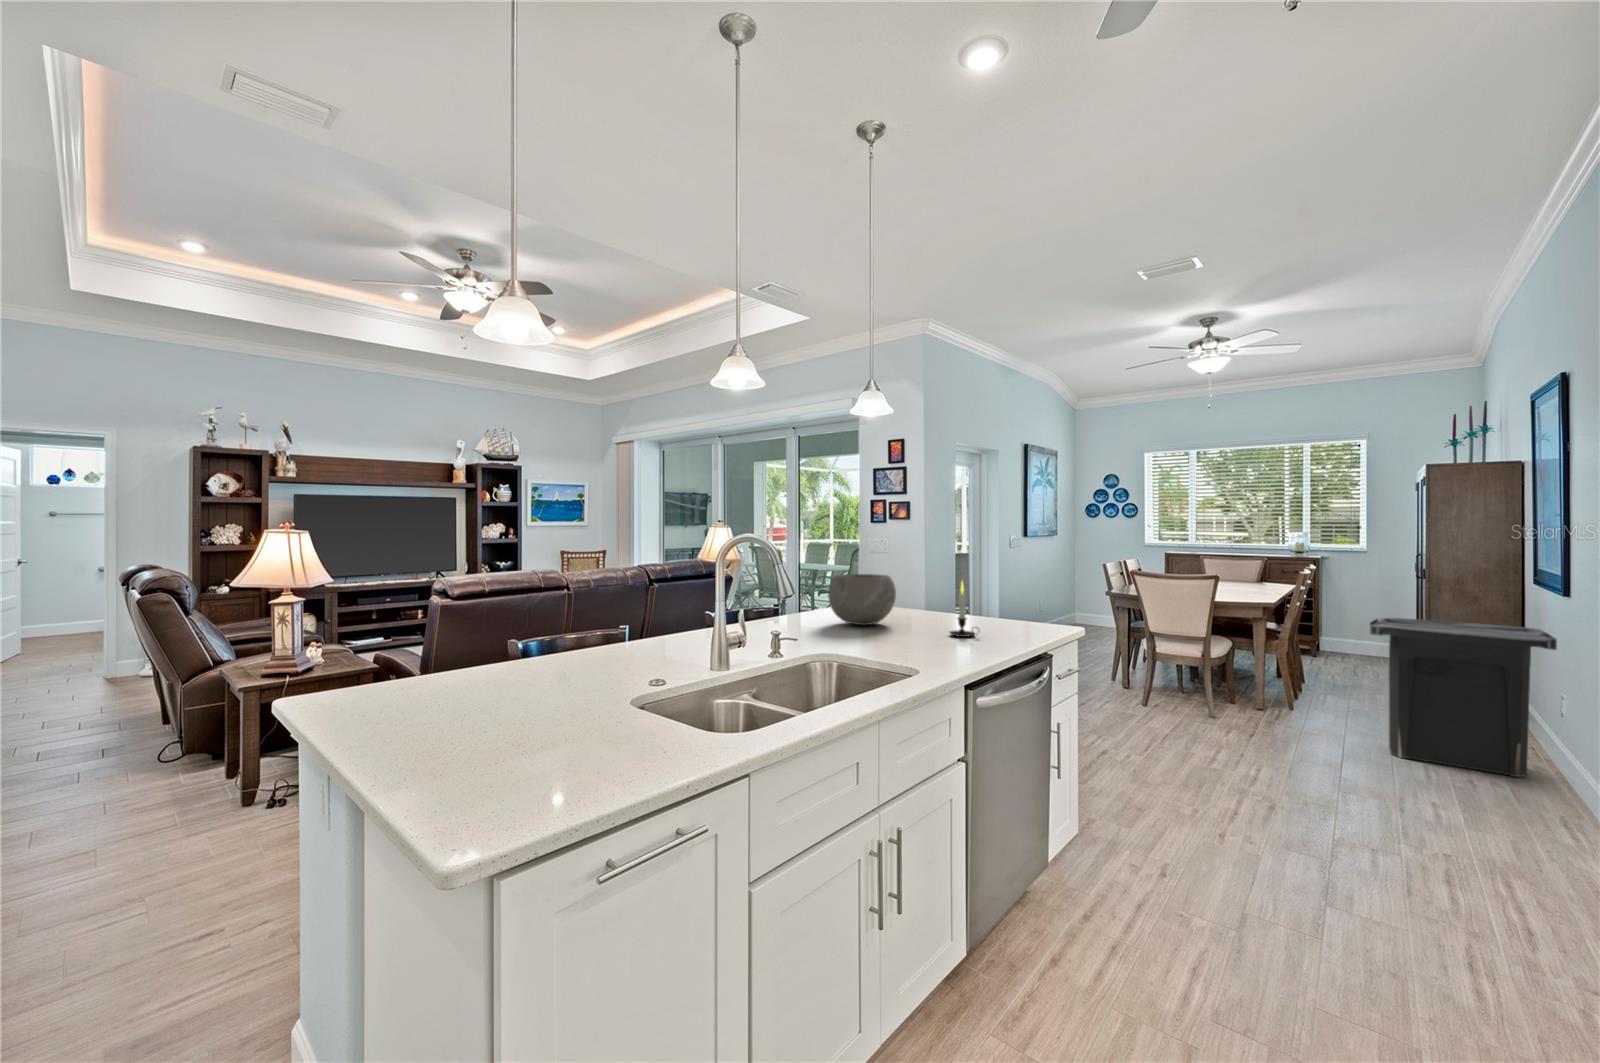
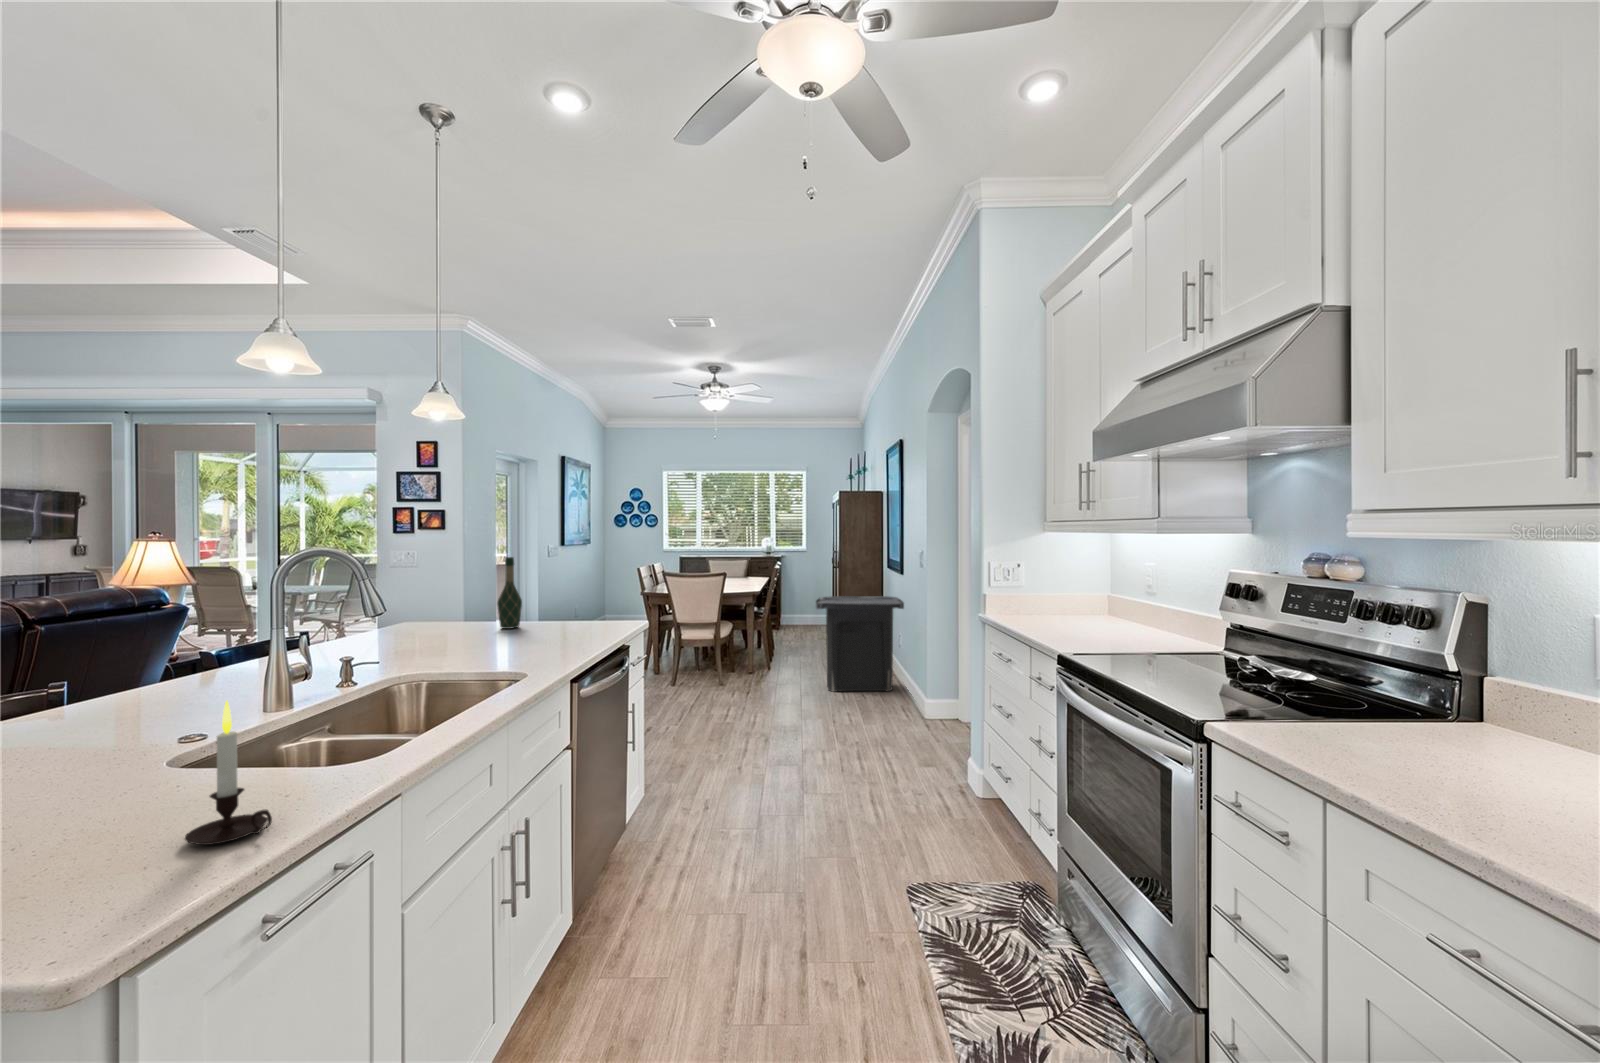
wine bottle: none [923,547,947,621] -> present [497,557,522,629]
bowl: present [828,574,896,625] -> none [391,587,471,640]
candle: present [950,582,980,637] -> present [185,701,272,845]

